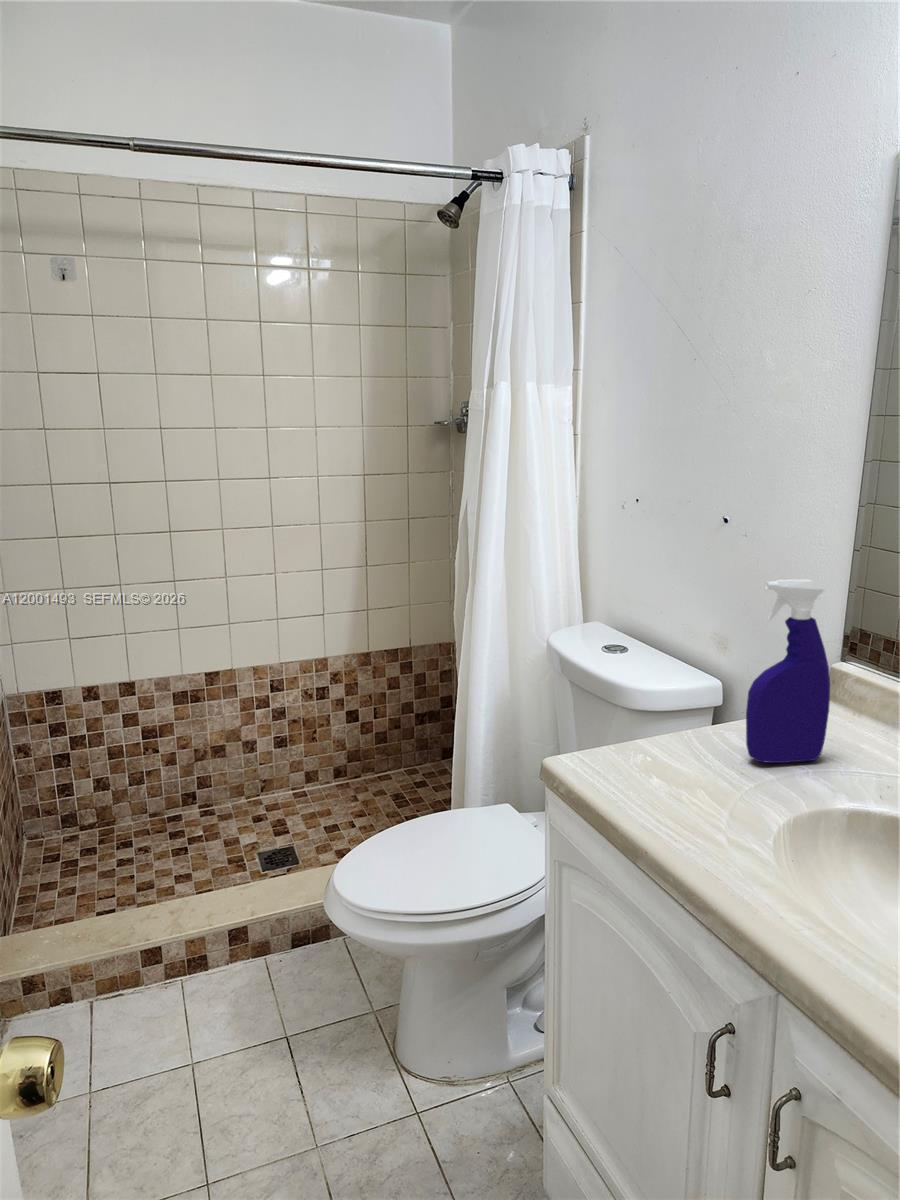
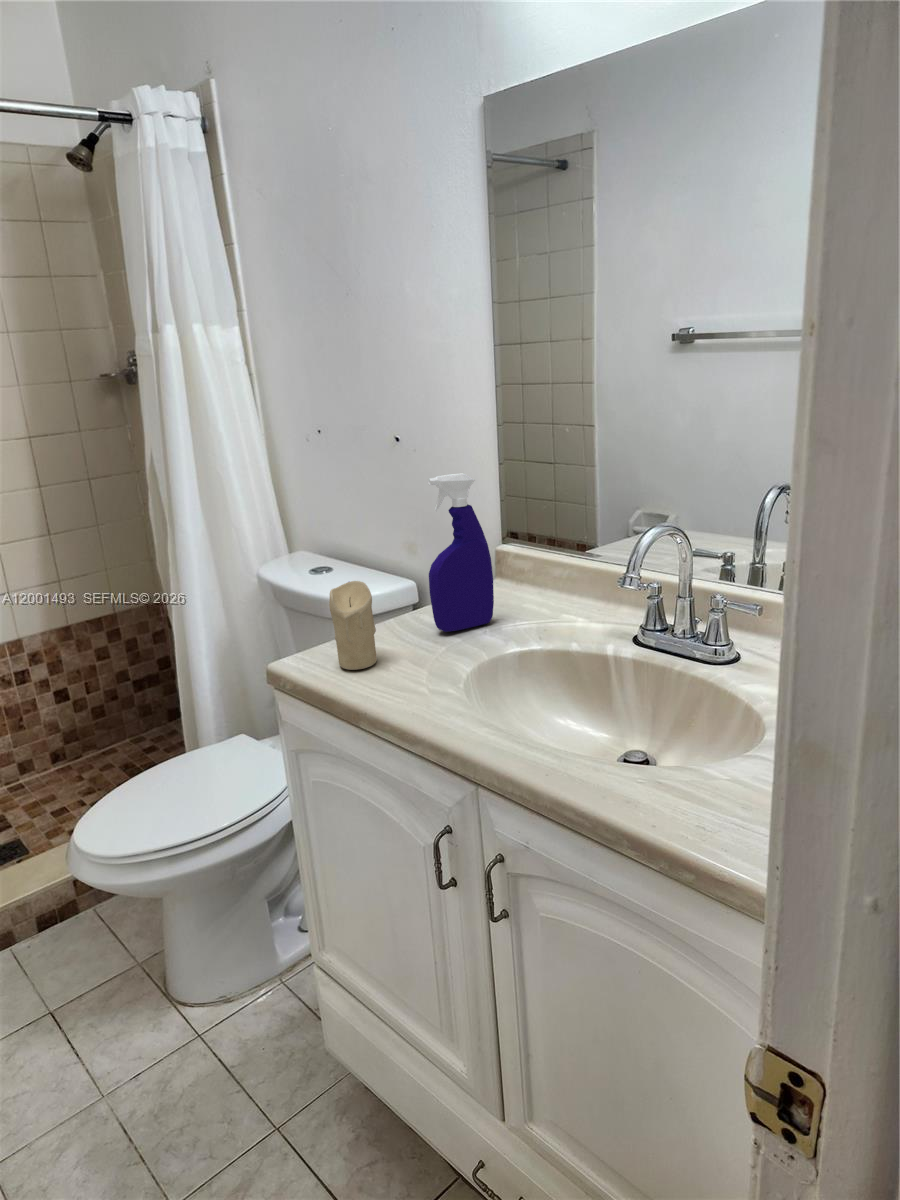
candle: none [626,687,677,790] -> present [329,581,377,670]

